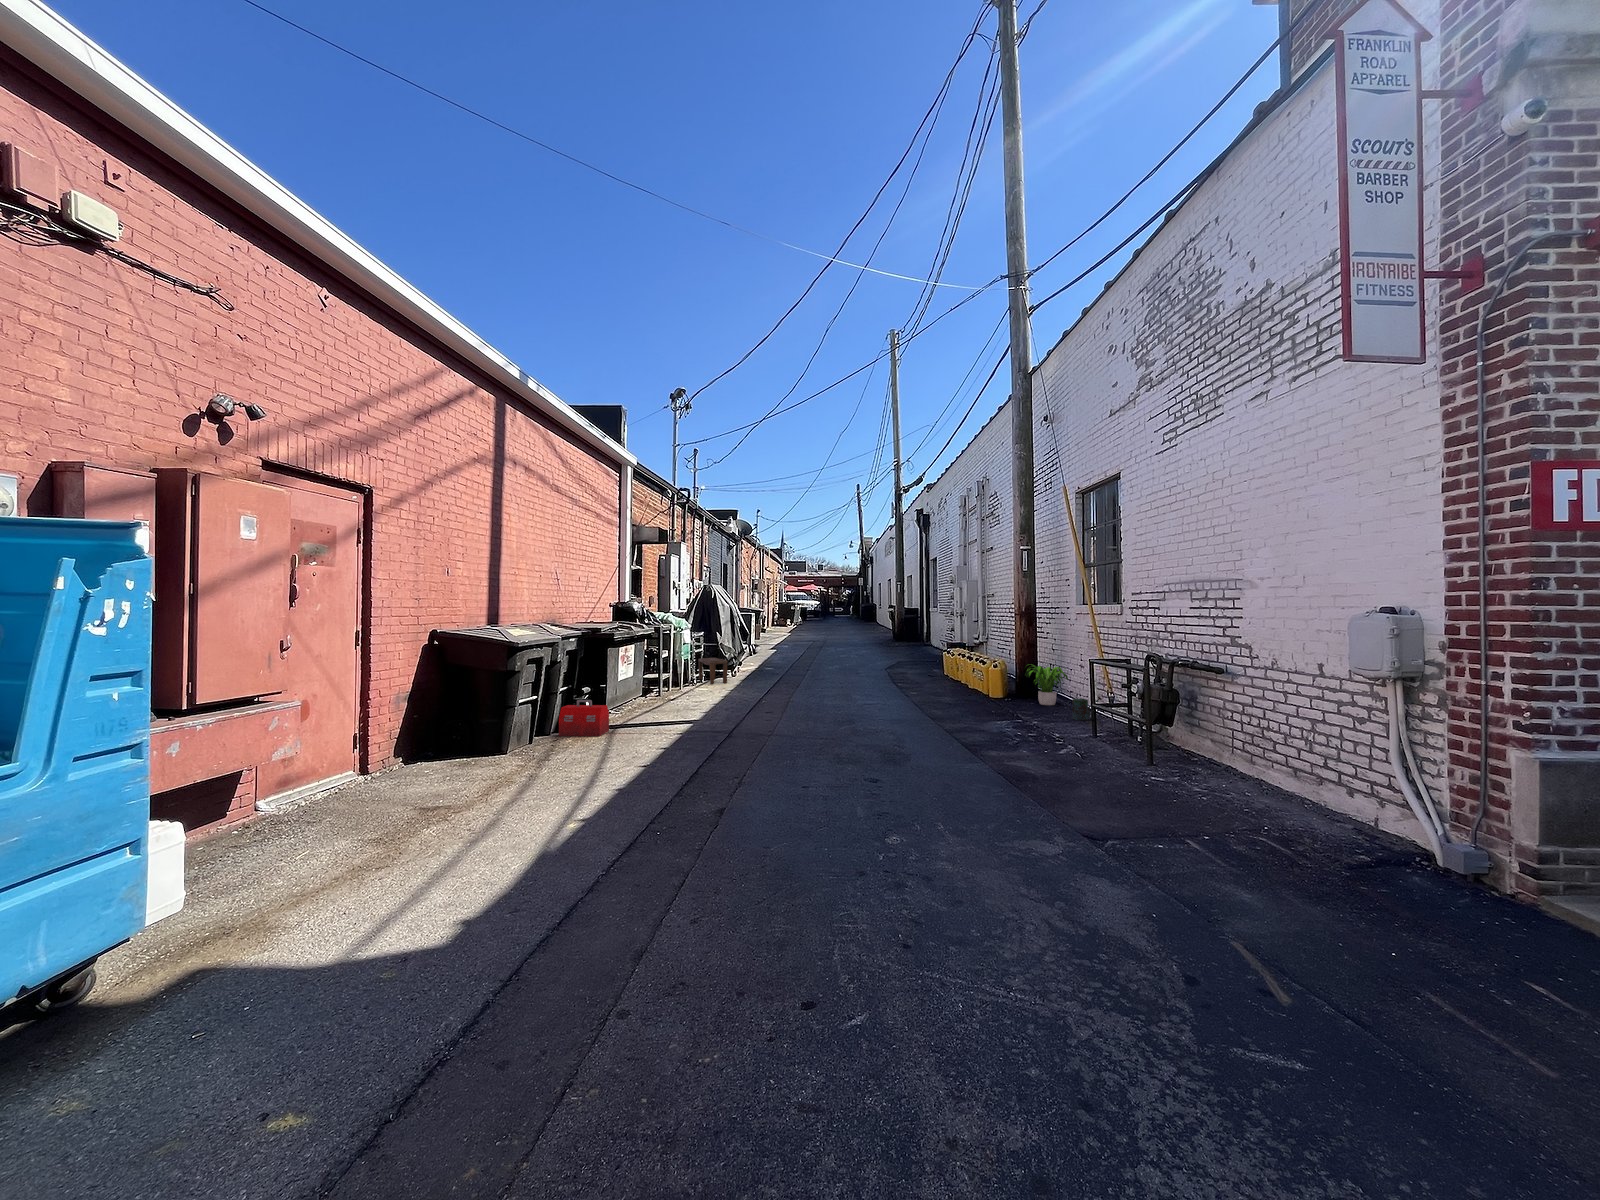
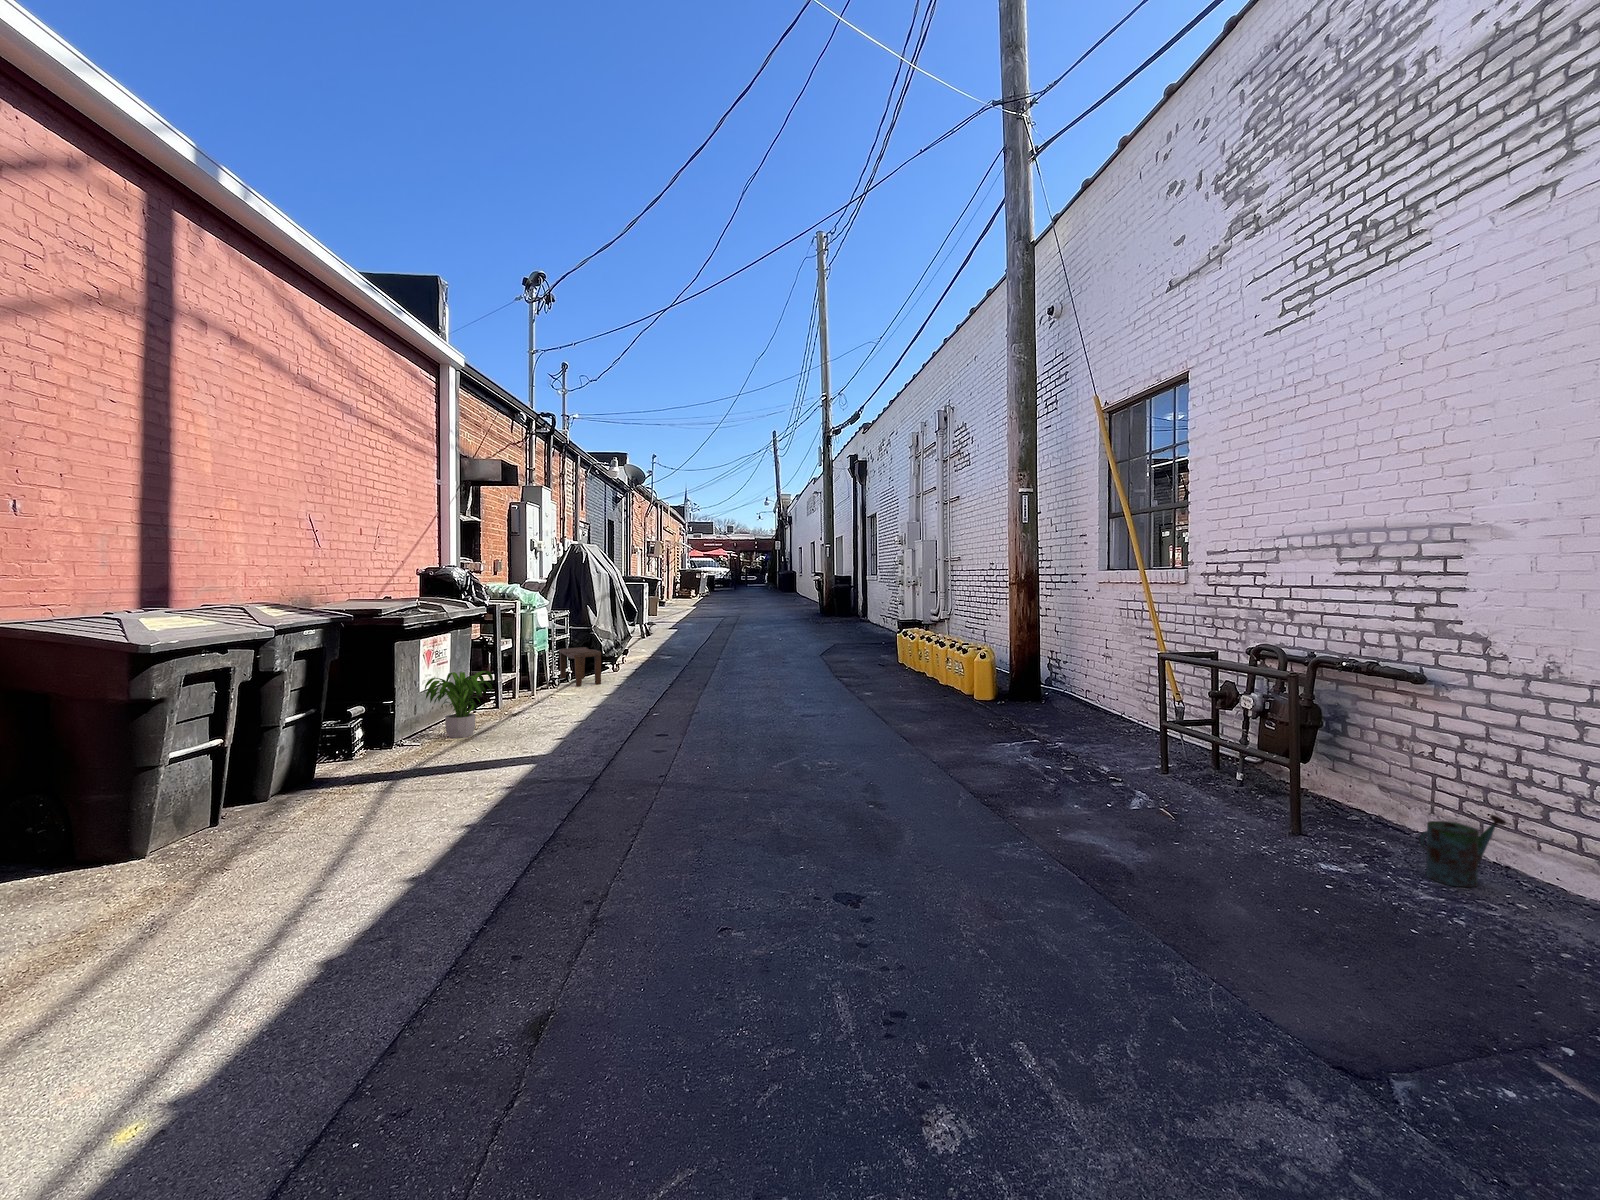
potted plant: present [1027,665,1068,705] -> present [424,671,493,738]
watering can: present [1067,696,1102,720] -> present [1419,815,1506,887]
toolbox: present [559,700,609,736] -> none [282,734,381,800]

